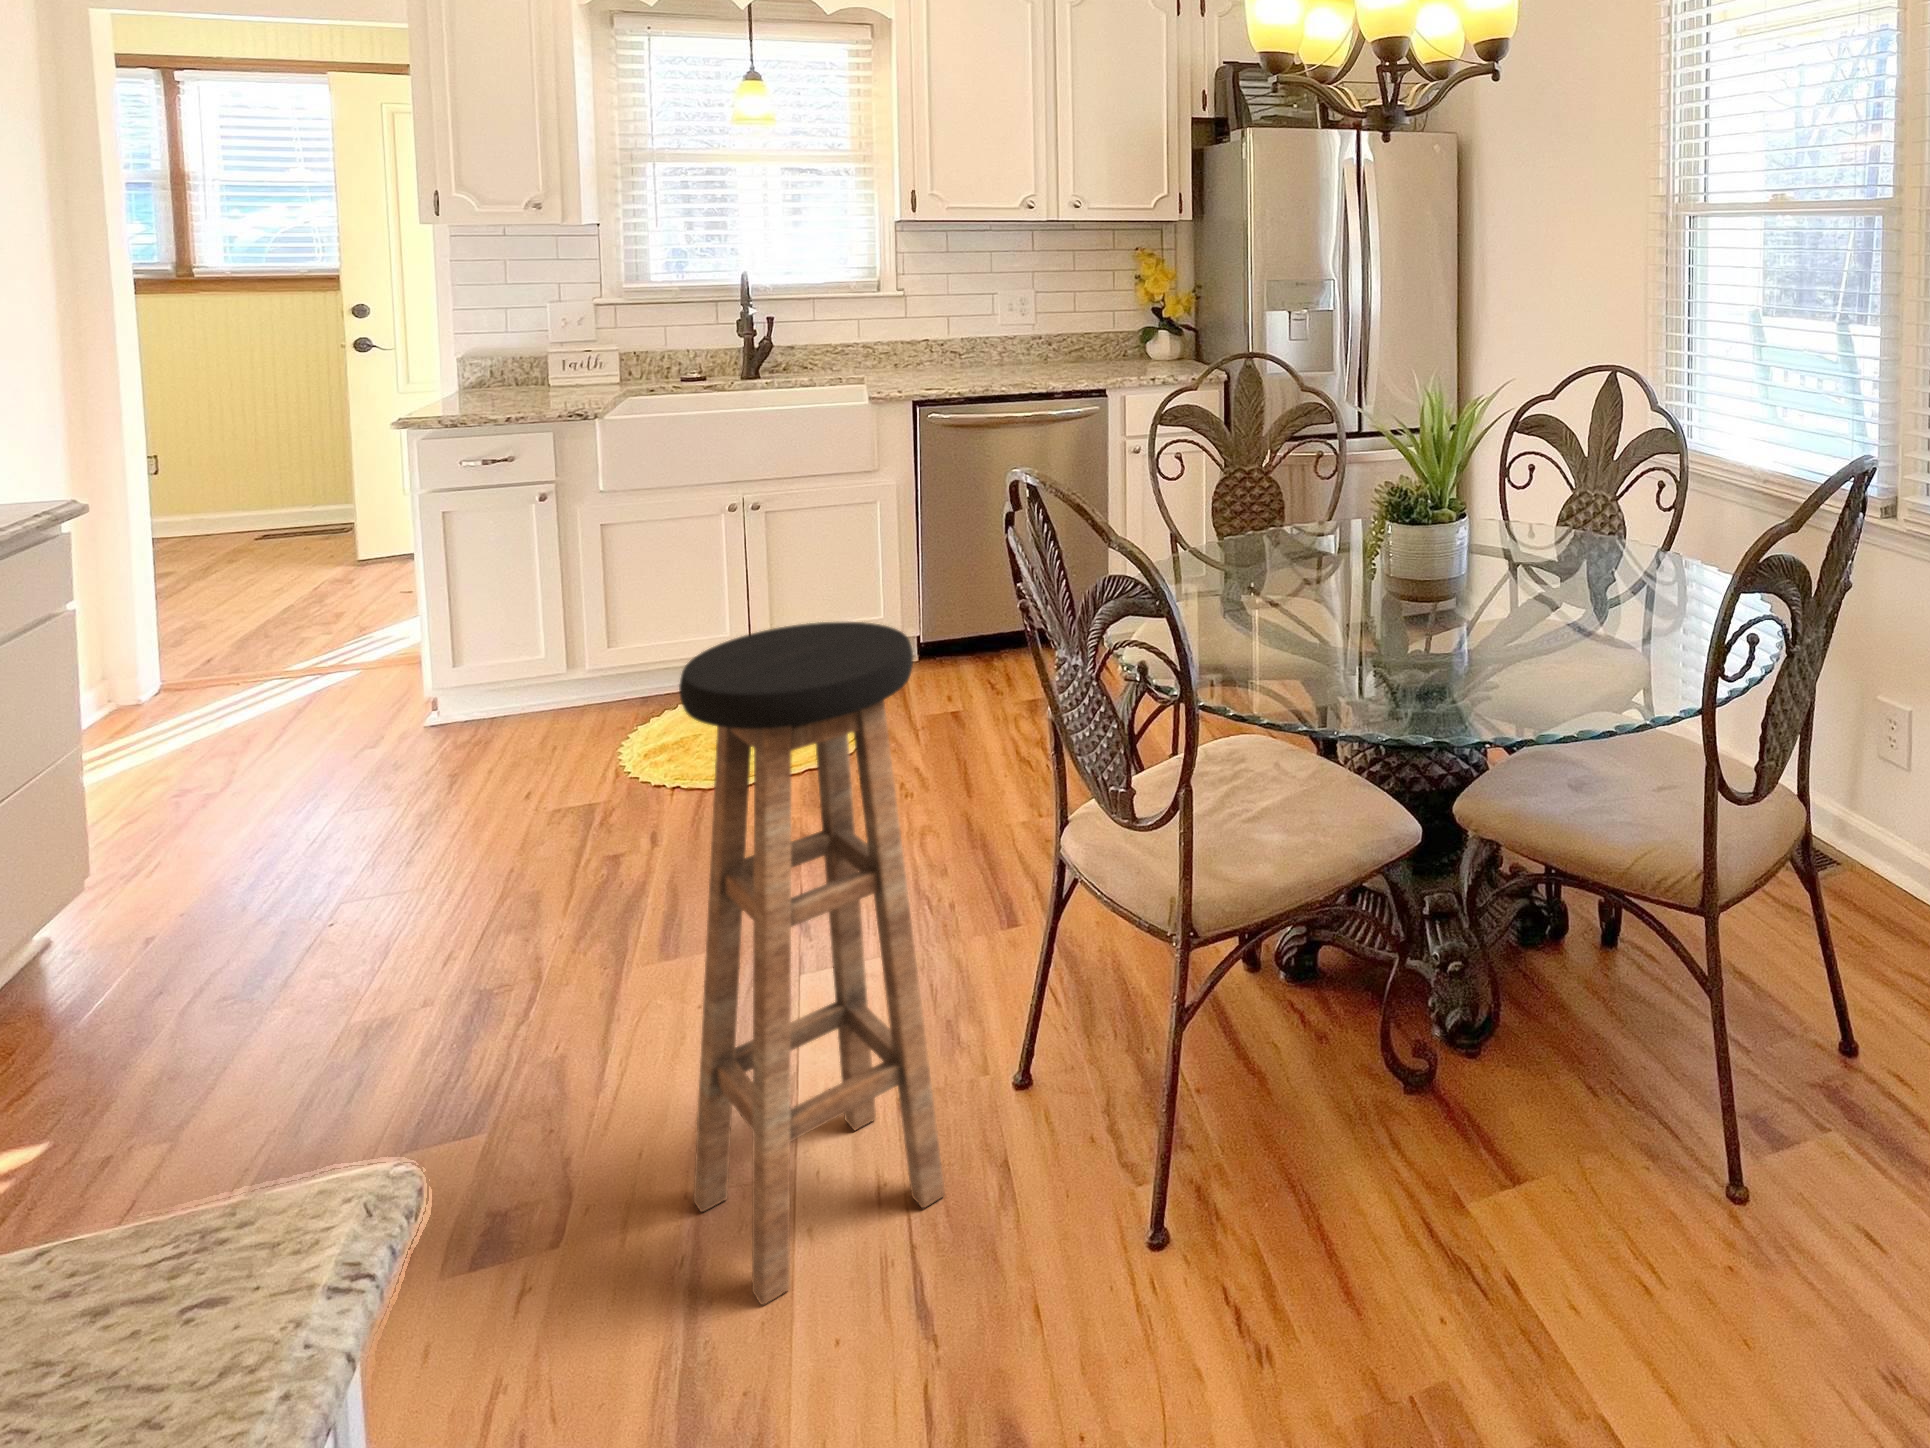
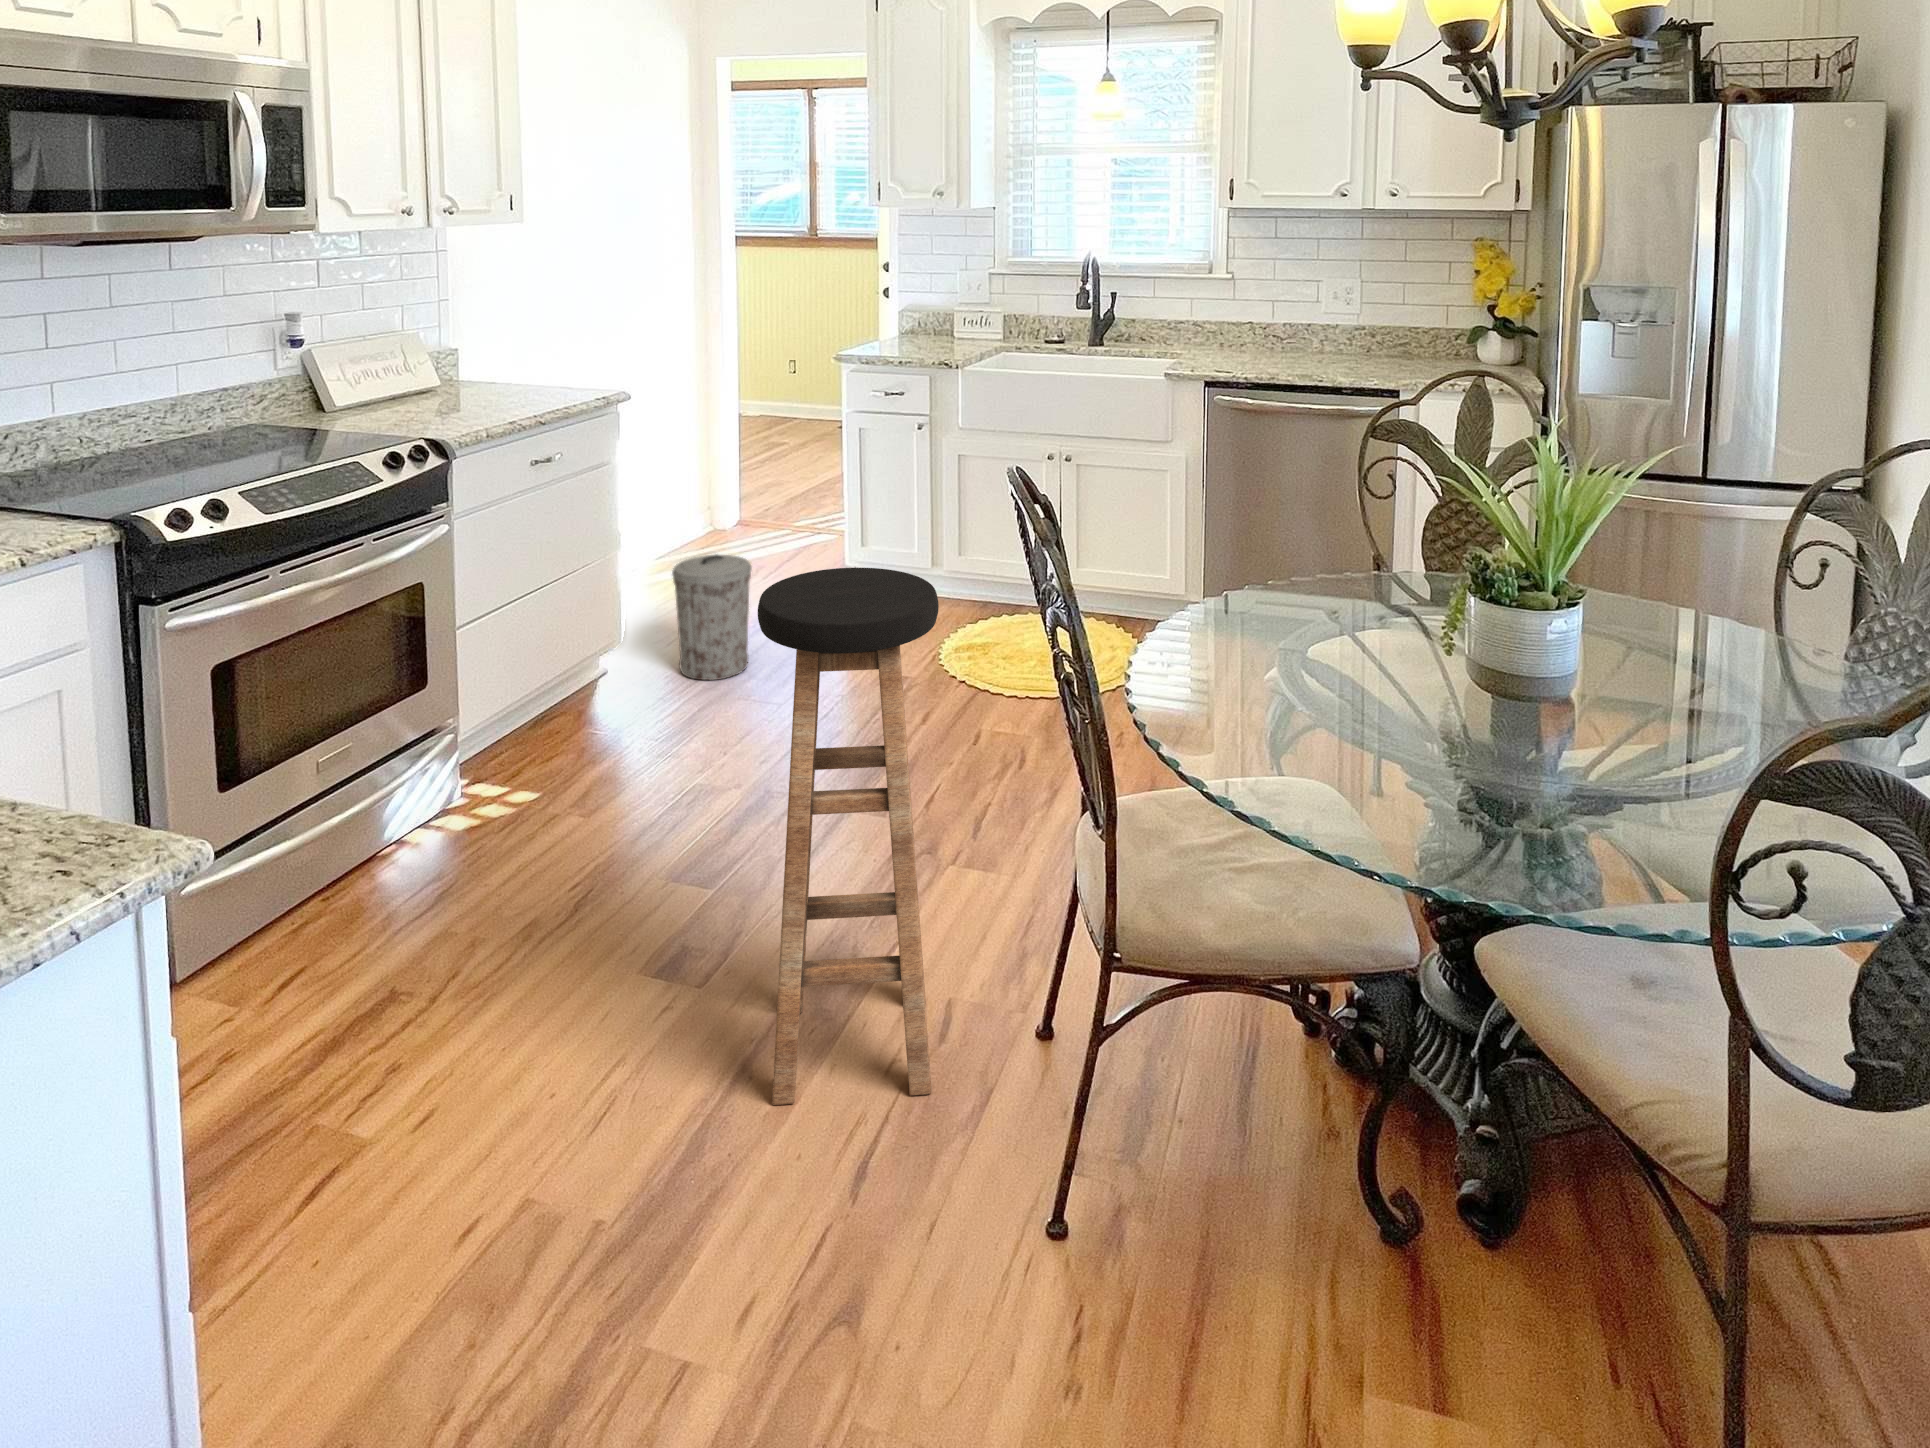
trash can: none [182,713,330,906] -> present [672,554,752,680]

